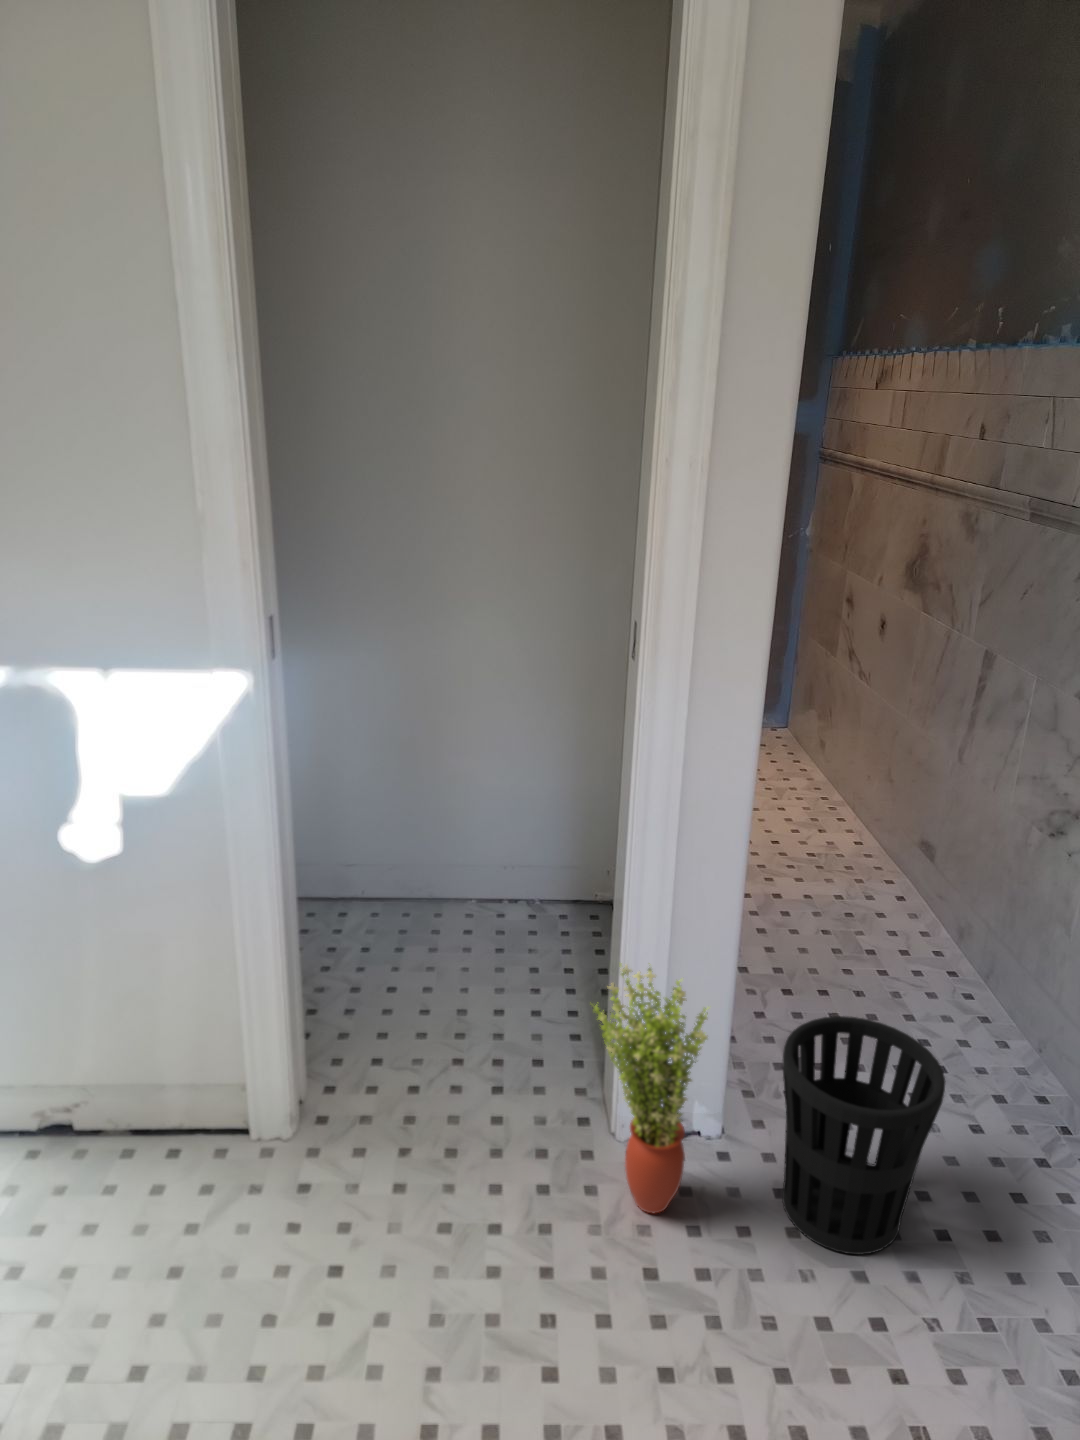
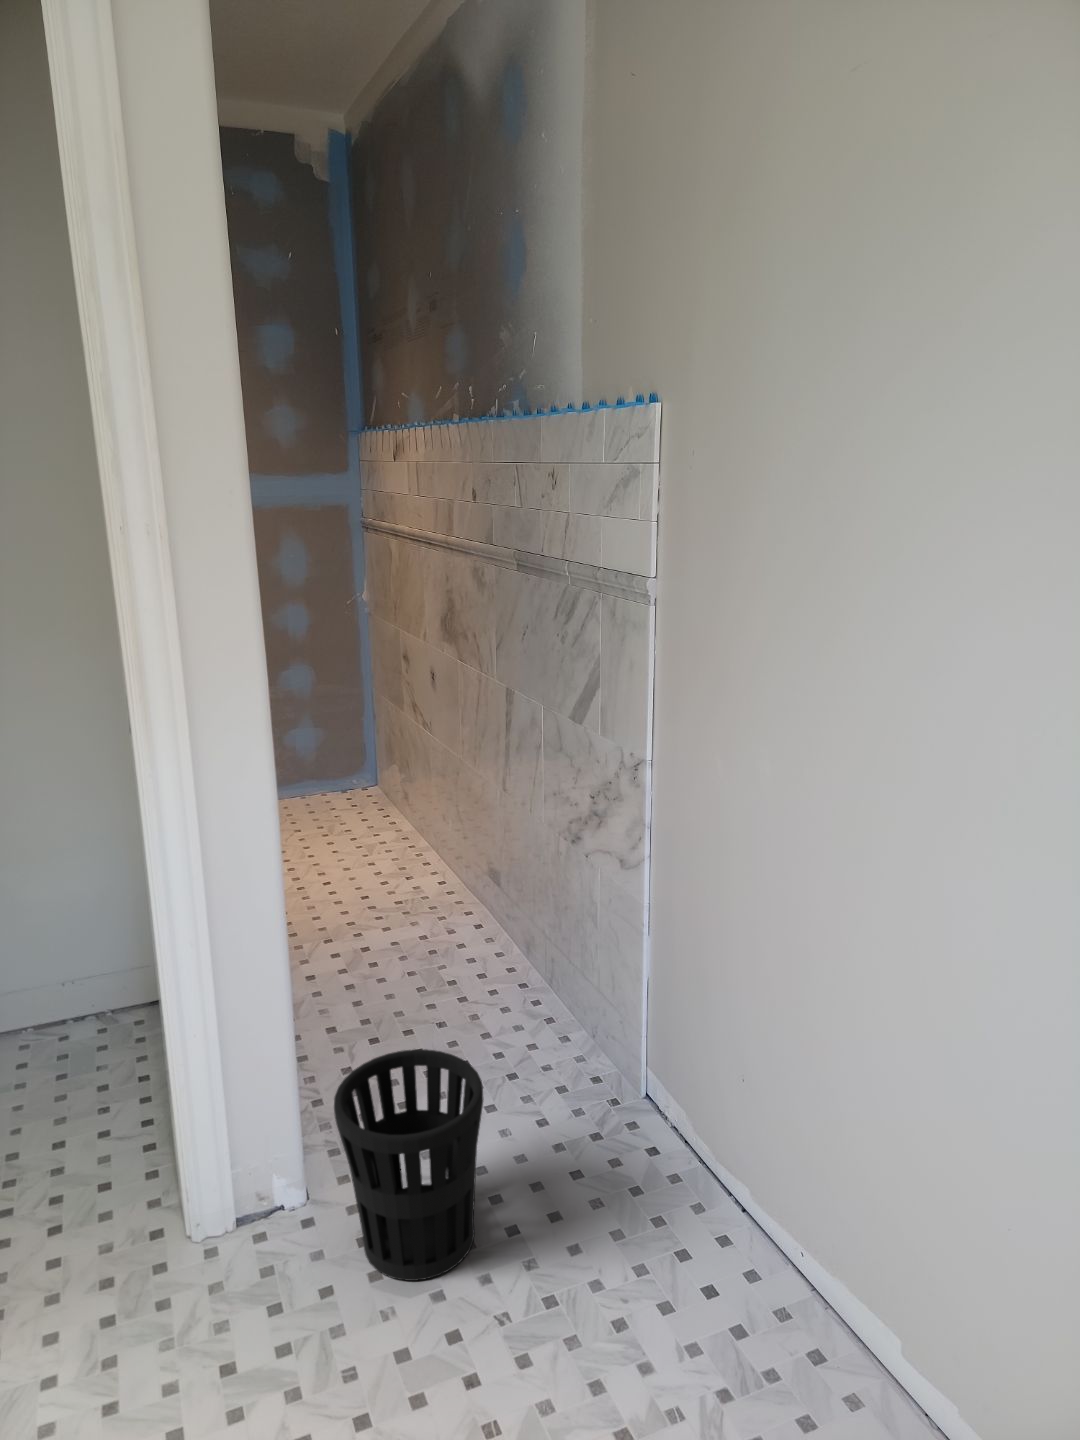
potted plant: present [594,964,708,1213] -> none [118,1049,256,1304]

